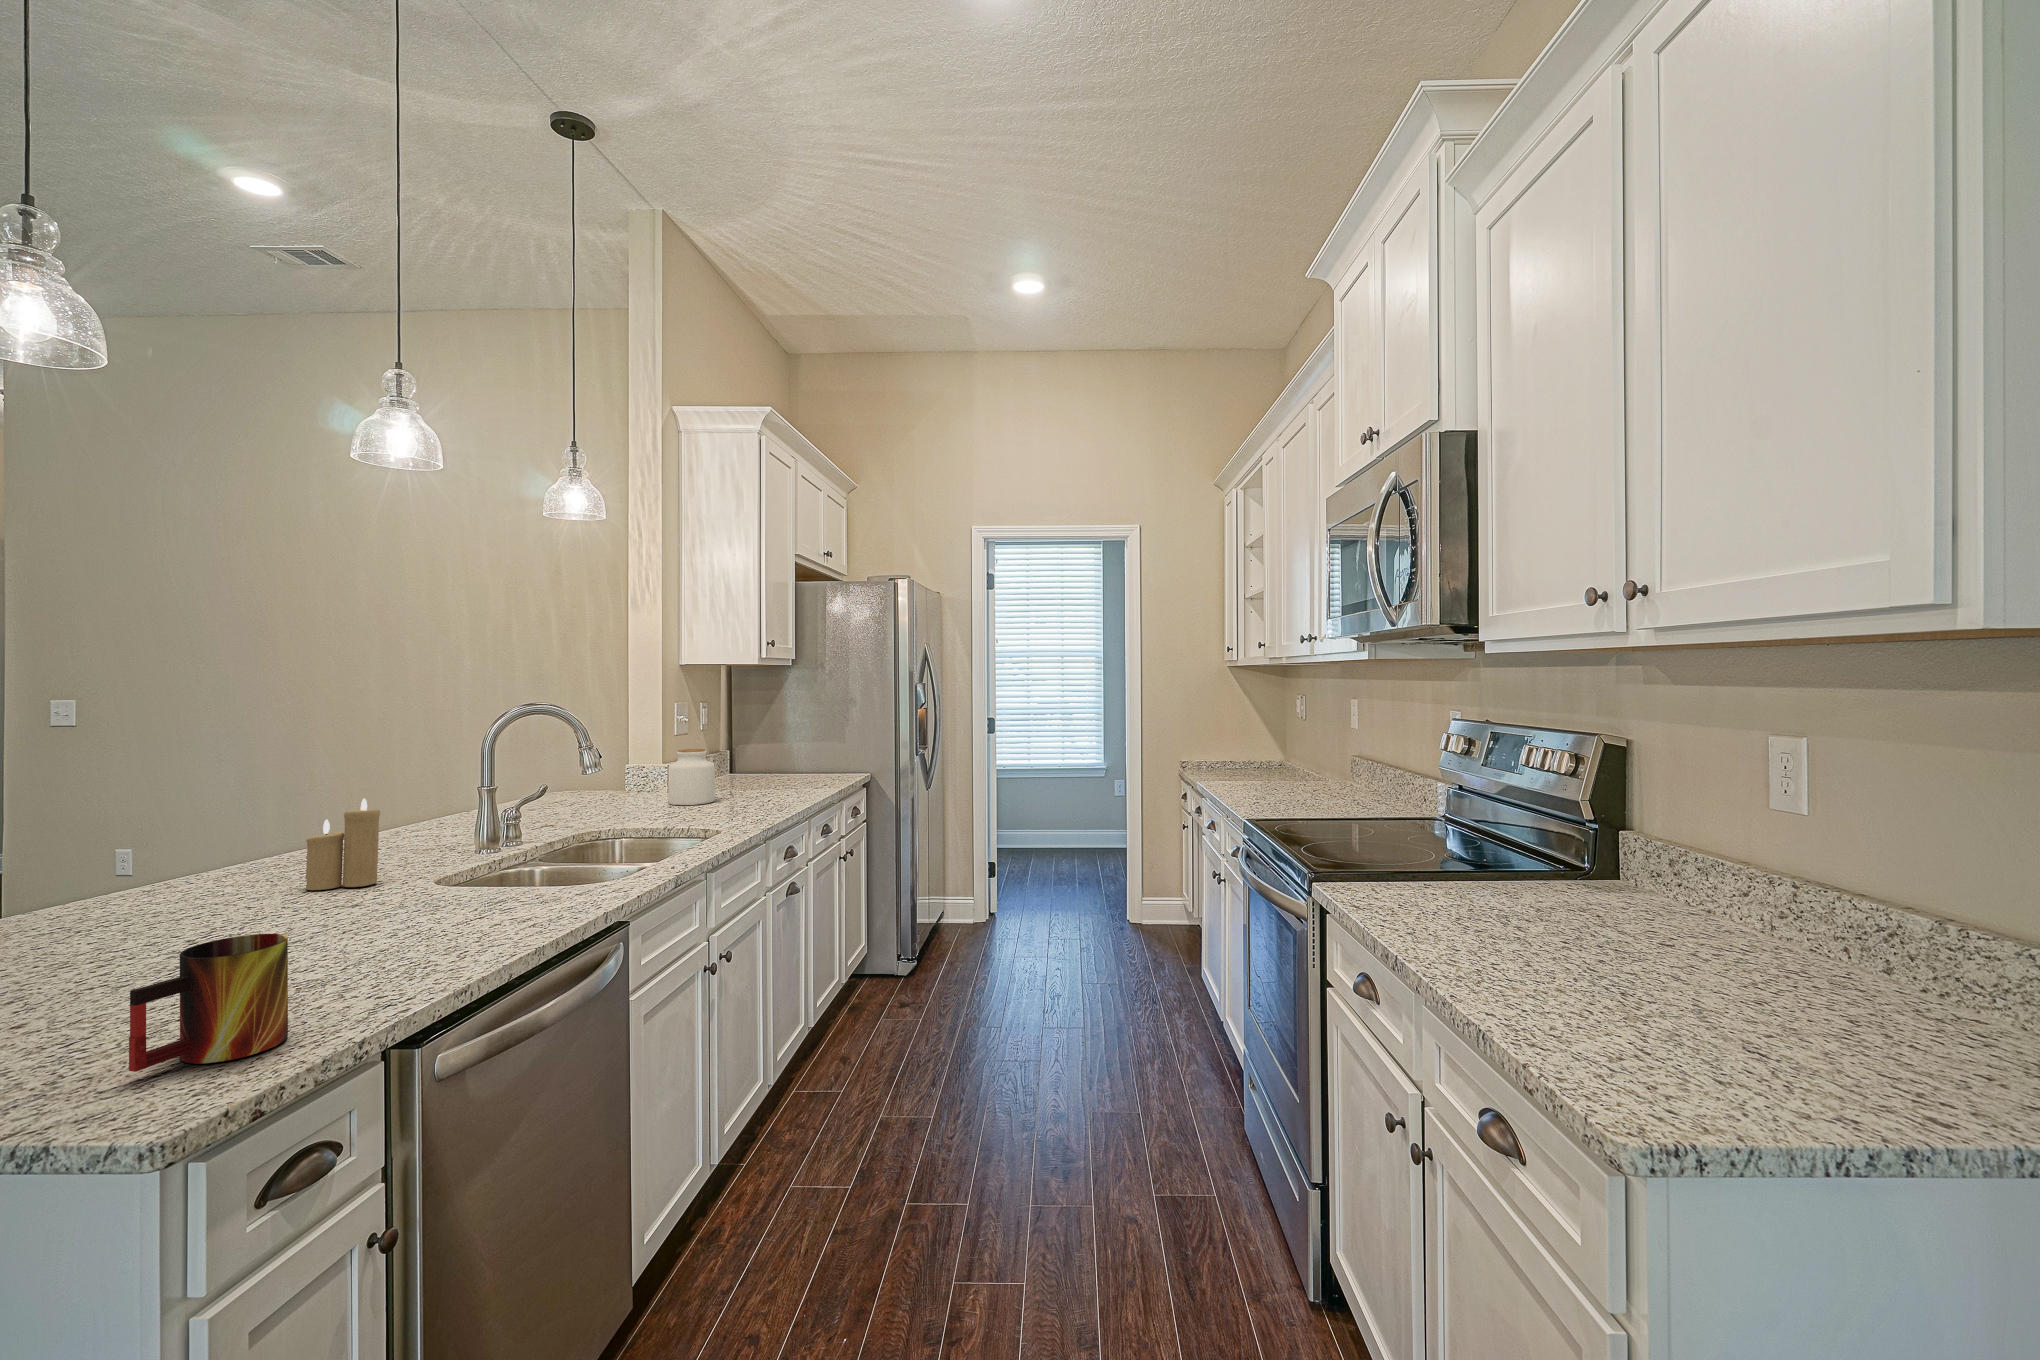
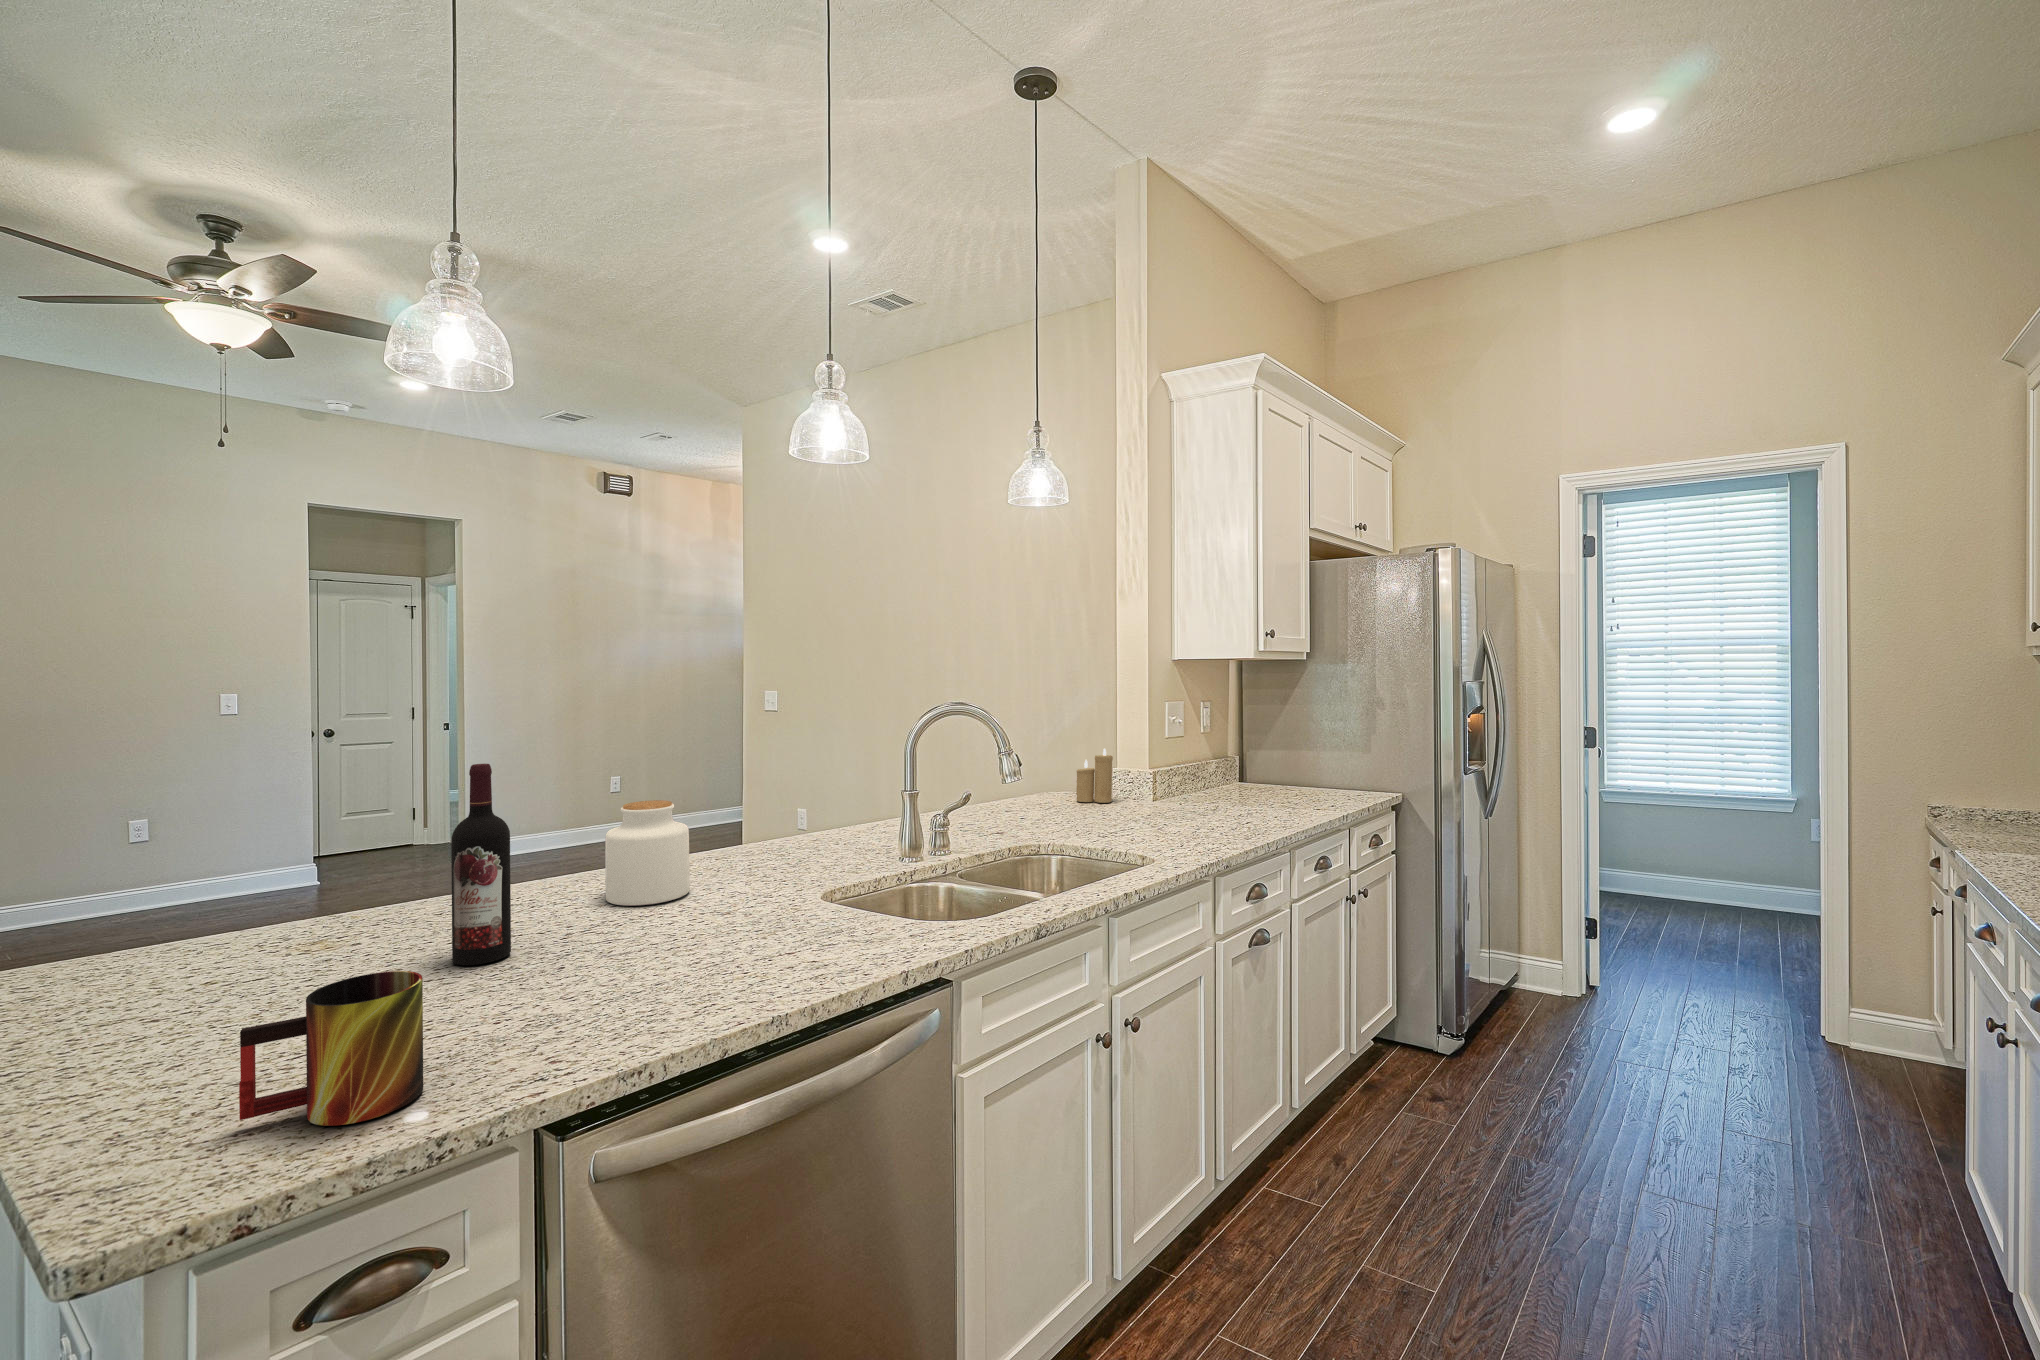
jar: present [668,749,715,805] -> present [605,800,690,906]
wine bottle: none [69,770,145,986] -> present [451,764,511,965]
candle: present [305,799,380,890] -> present [1076,748,1113,803]

